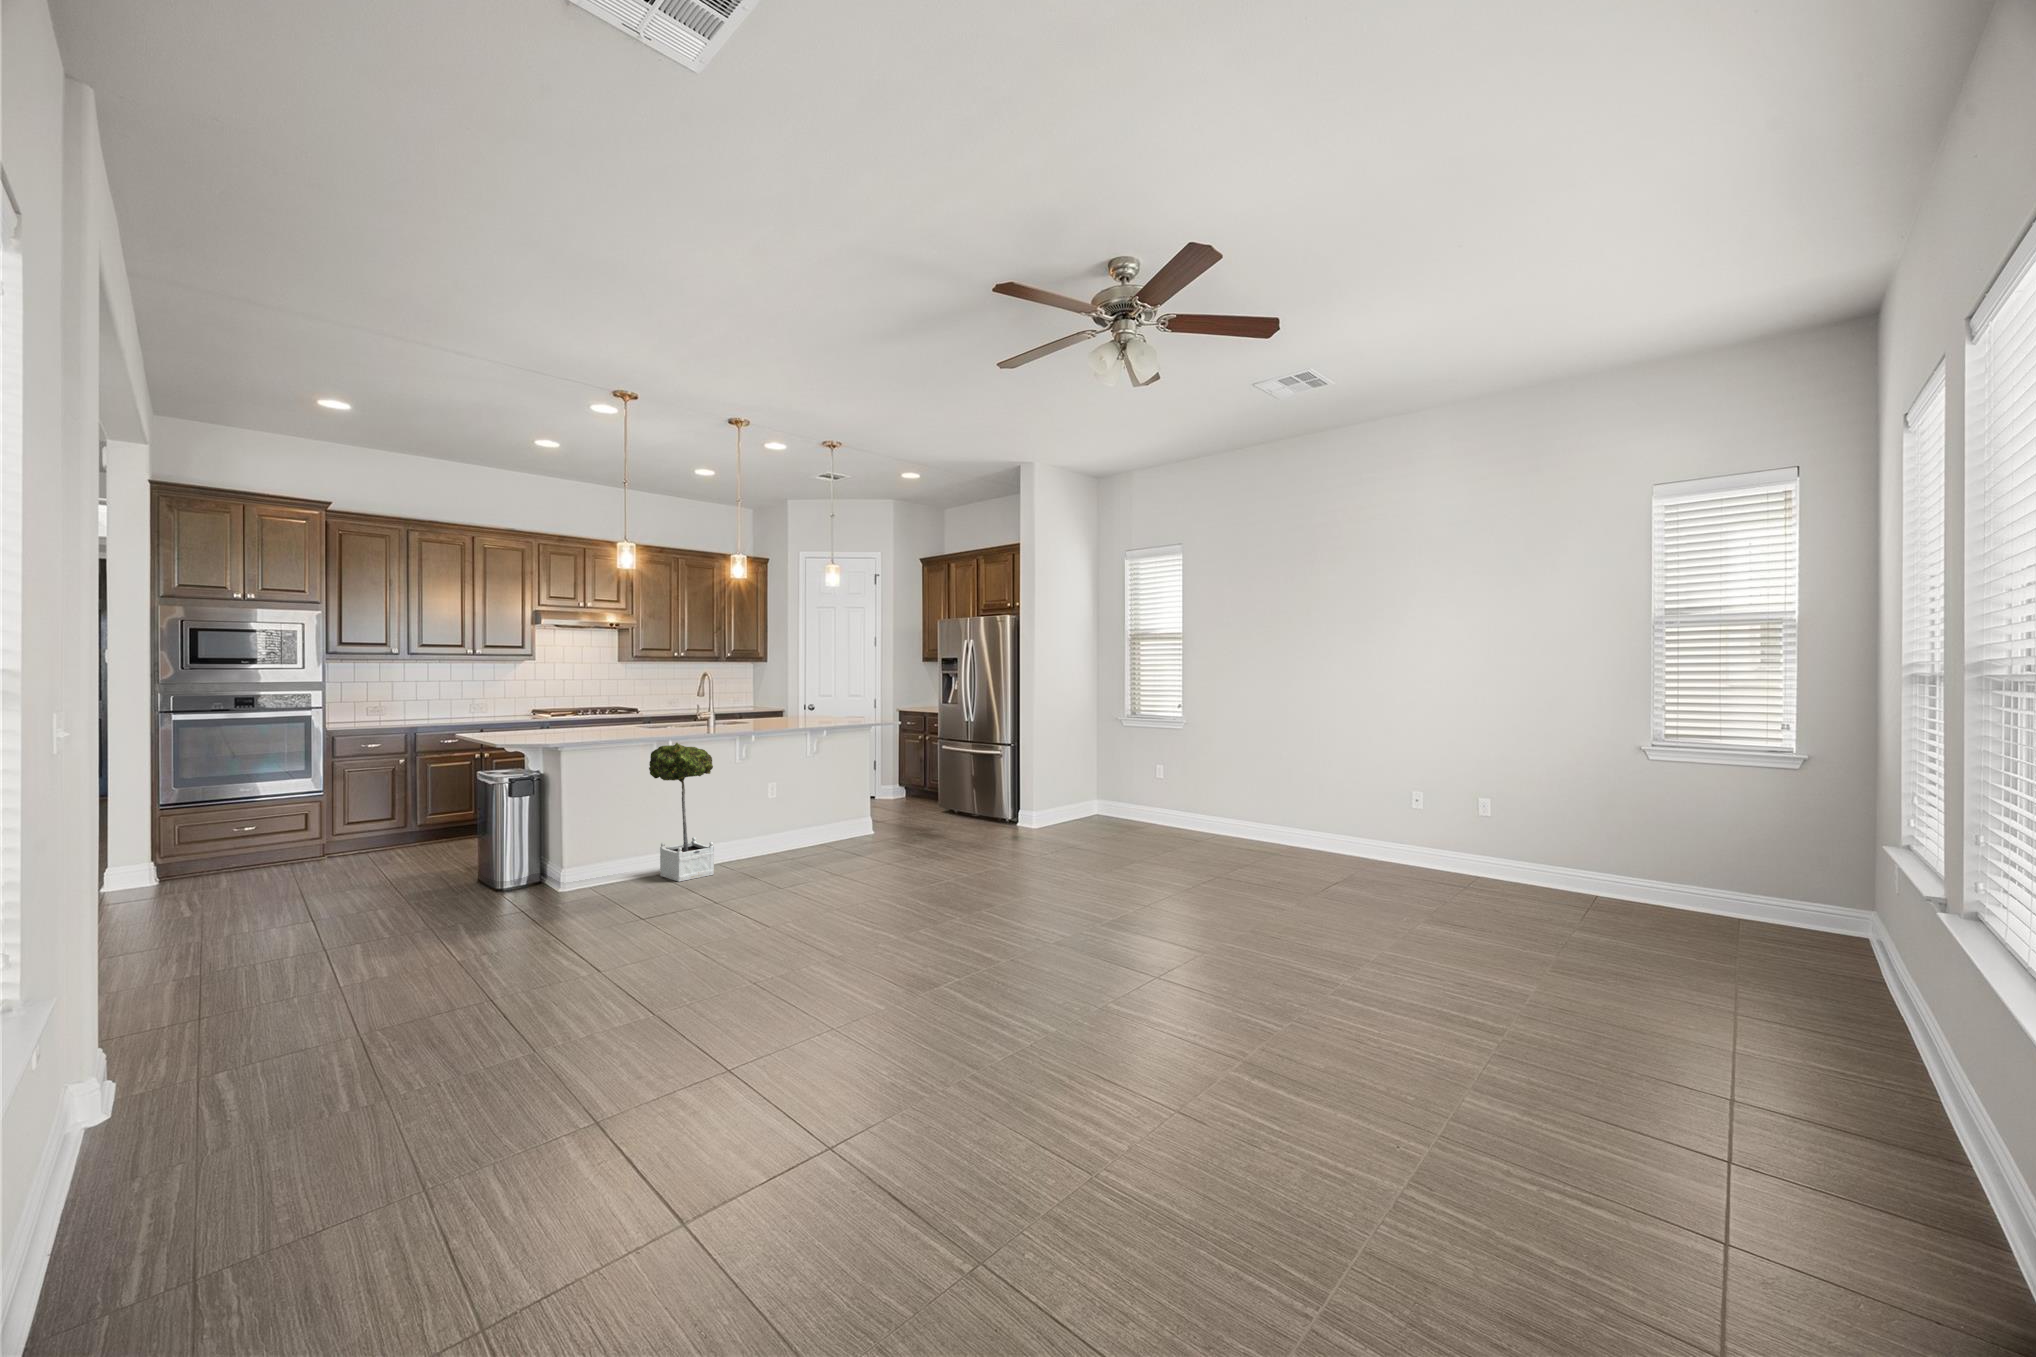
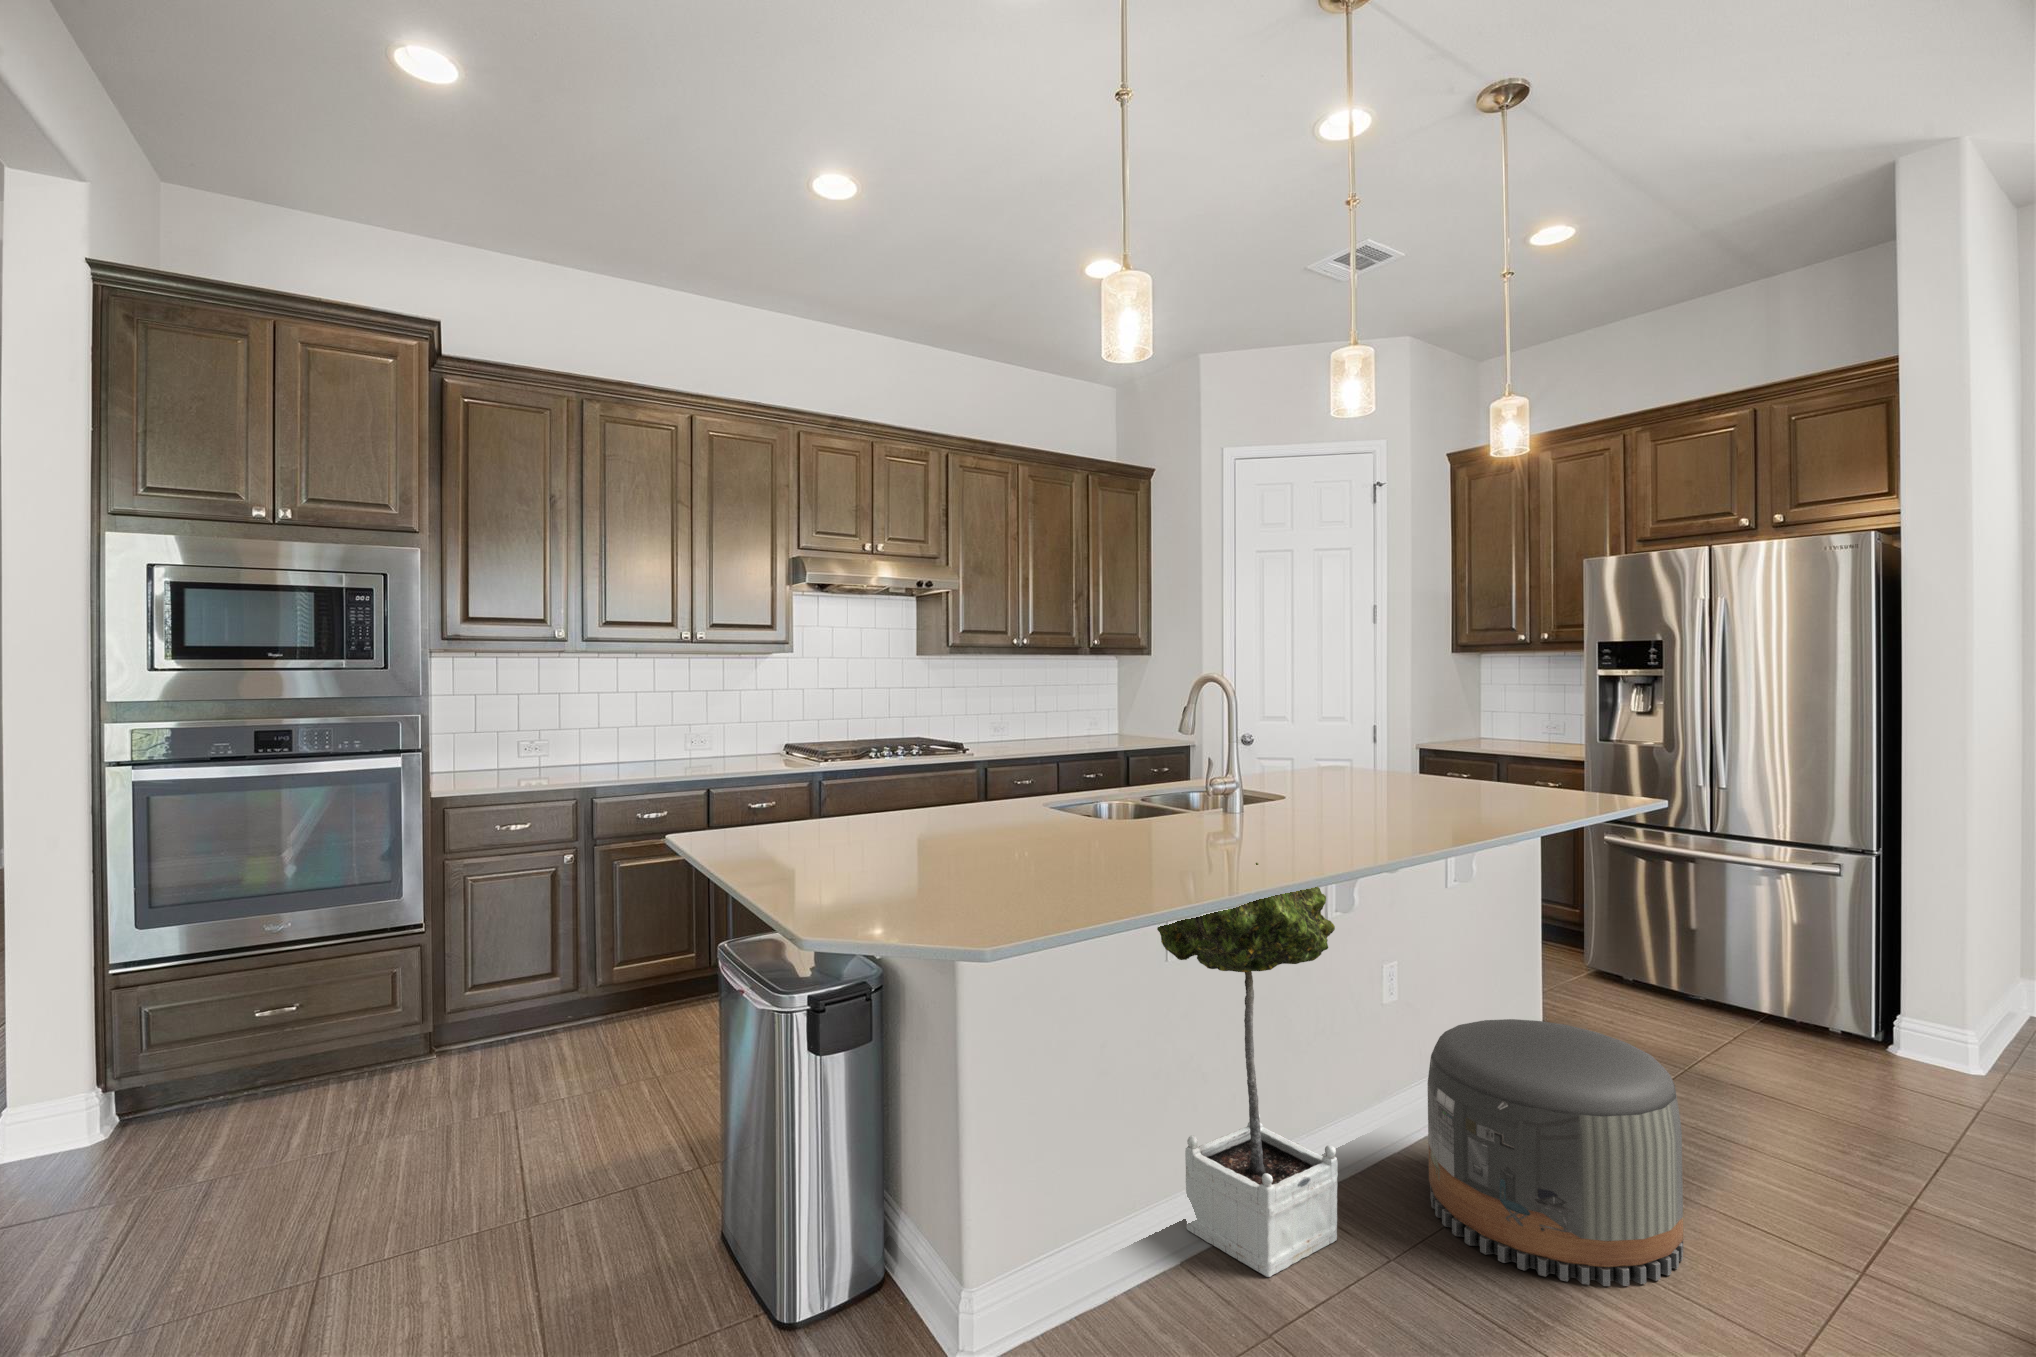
pouf: none [757,803,836,877] -> present [1427,1019,1683,1286]

